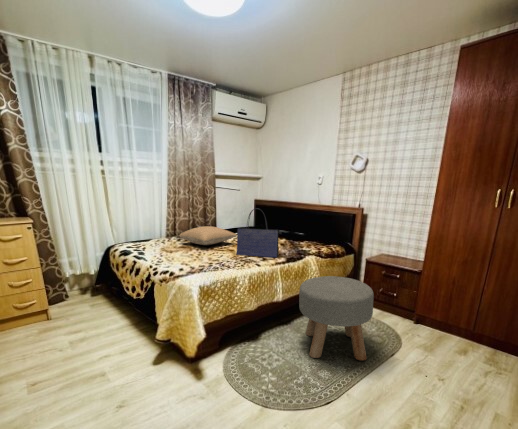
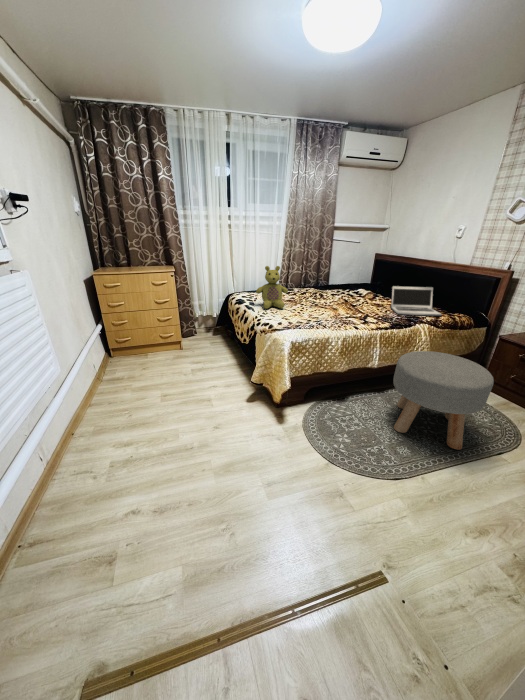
tote bag: present [236,208,282,257] -> none [338,266,392,323]
stuffed bear: none [148,212,182,257] -> present [256,266,288,309]
laptop: none [277,224,321,249] -> present [391,286,442,316]
pillow: present [179,226,237,245] -> none [288,282,345,301]

